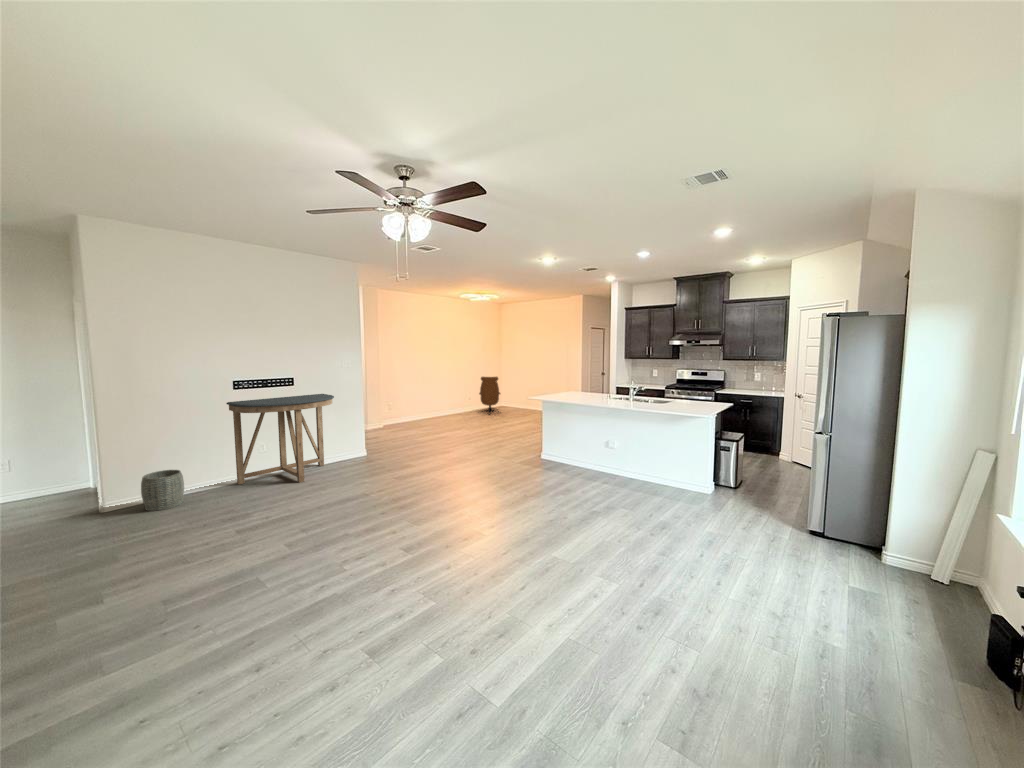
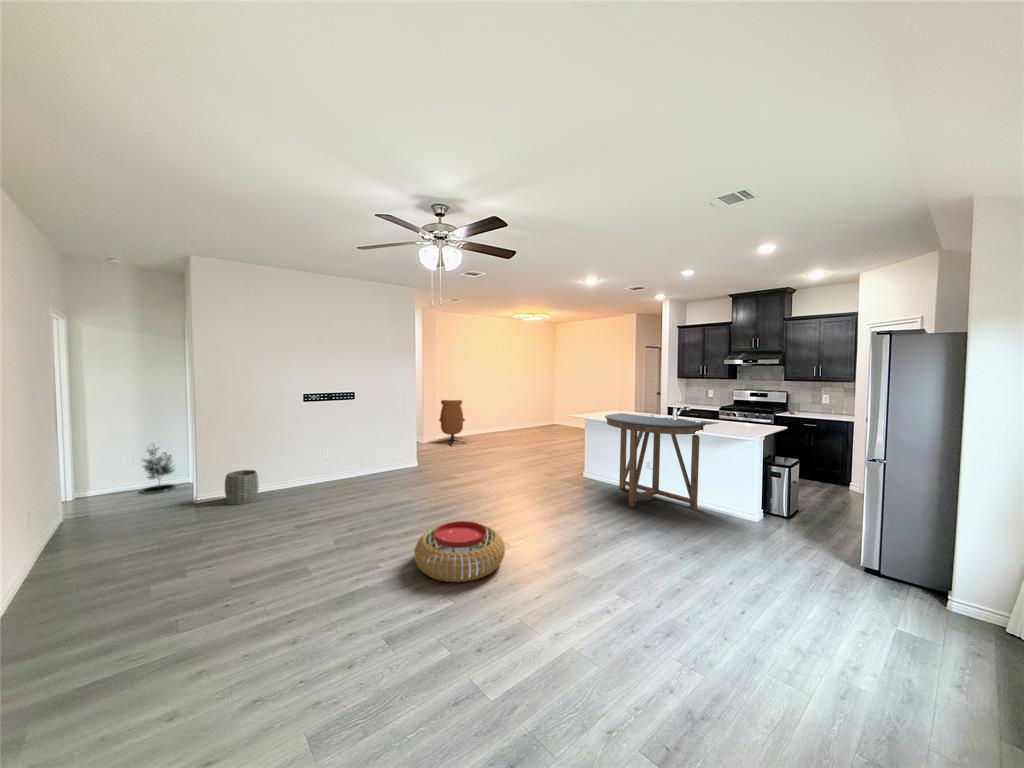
lounge chair: present [479,377,500,414] -> present [439,400,465,446]
console table: present [226,394,334,484] -> present [605,413,706,510]
potted tree: none [19,443,75,505] -> present [141,446,176,494]
pouf: none [384,514,481,580] -> present [414,521,505,582]

